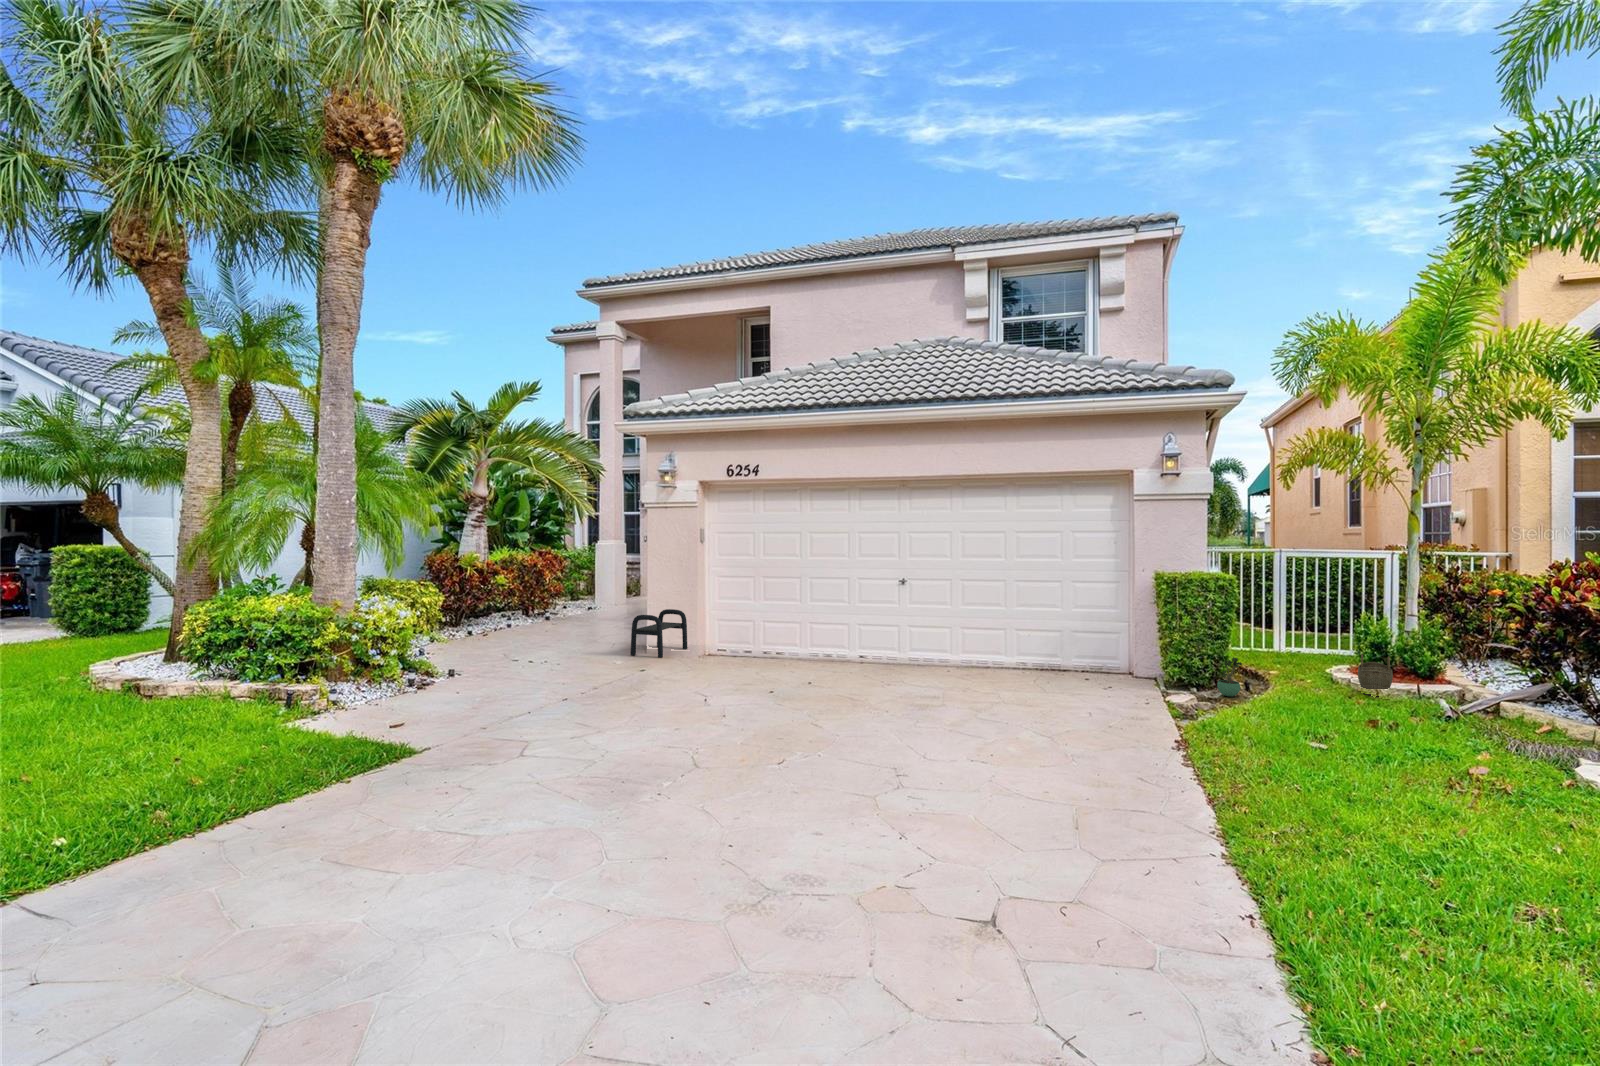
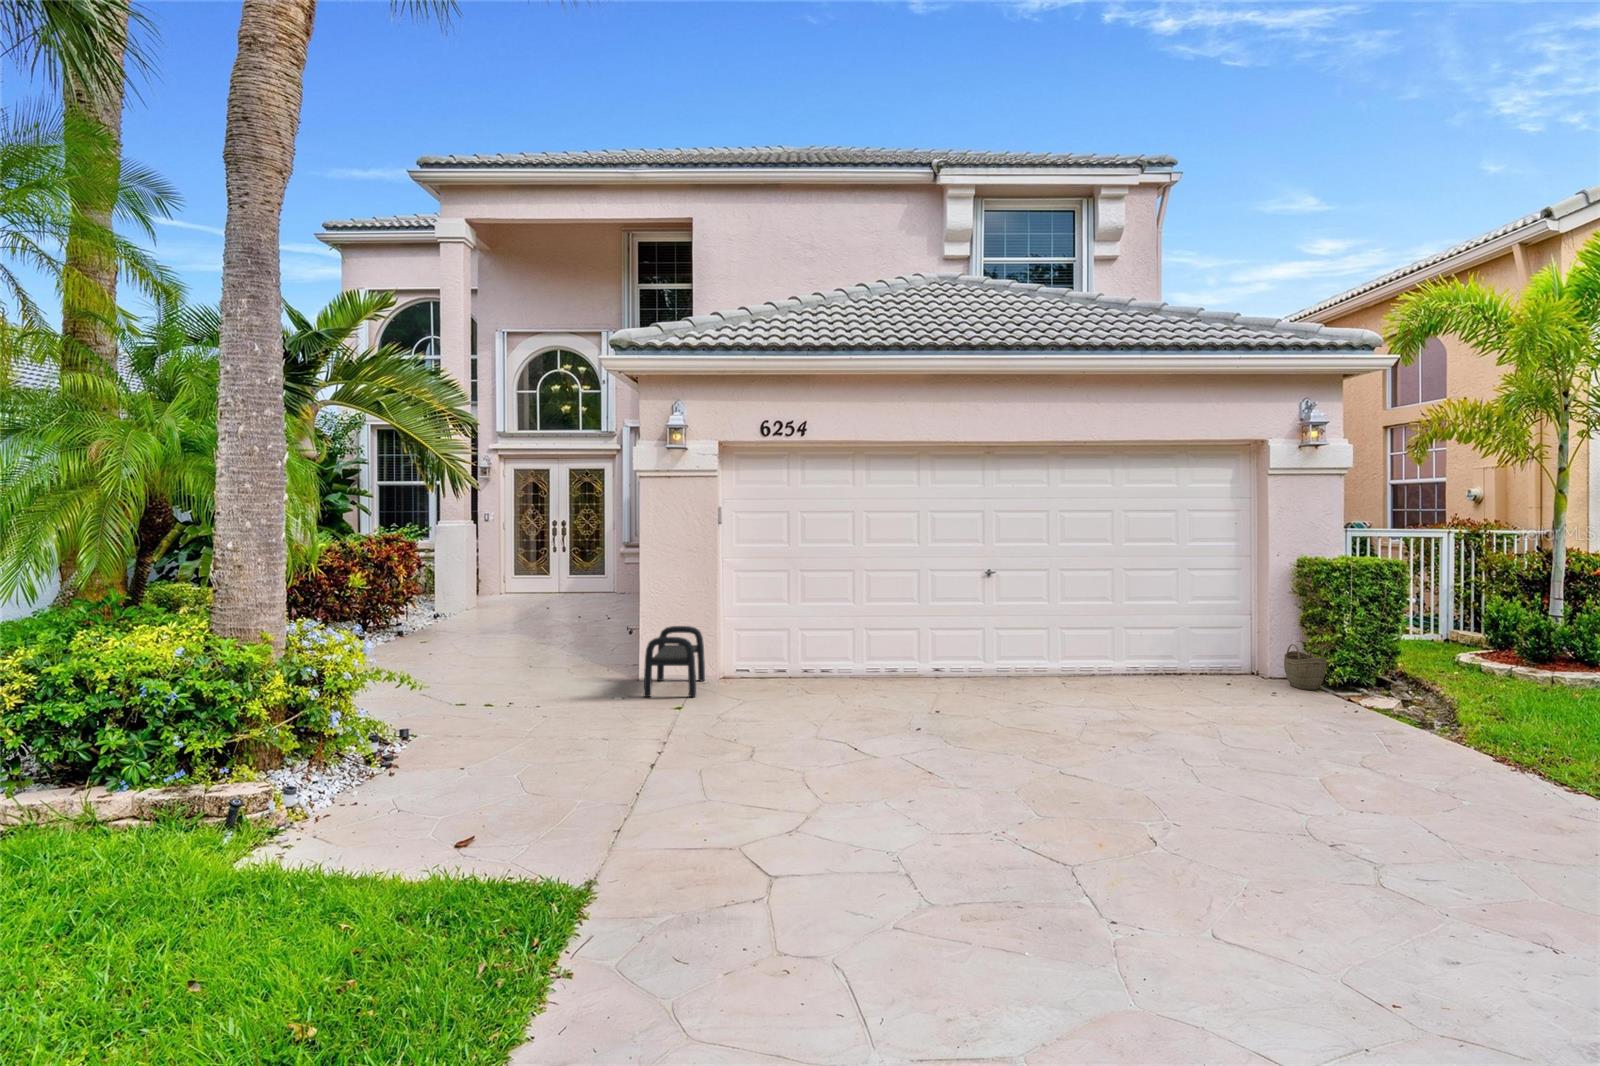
woven basket: present [1358,654,1393,697] -> present [1284,644,1326,690]
potted plant: present [1217,657,1242,696] -> none [1387,649,1415,693]

